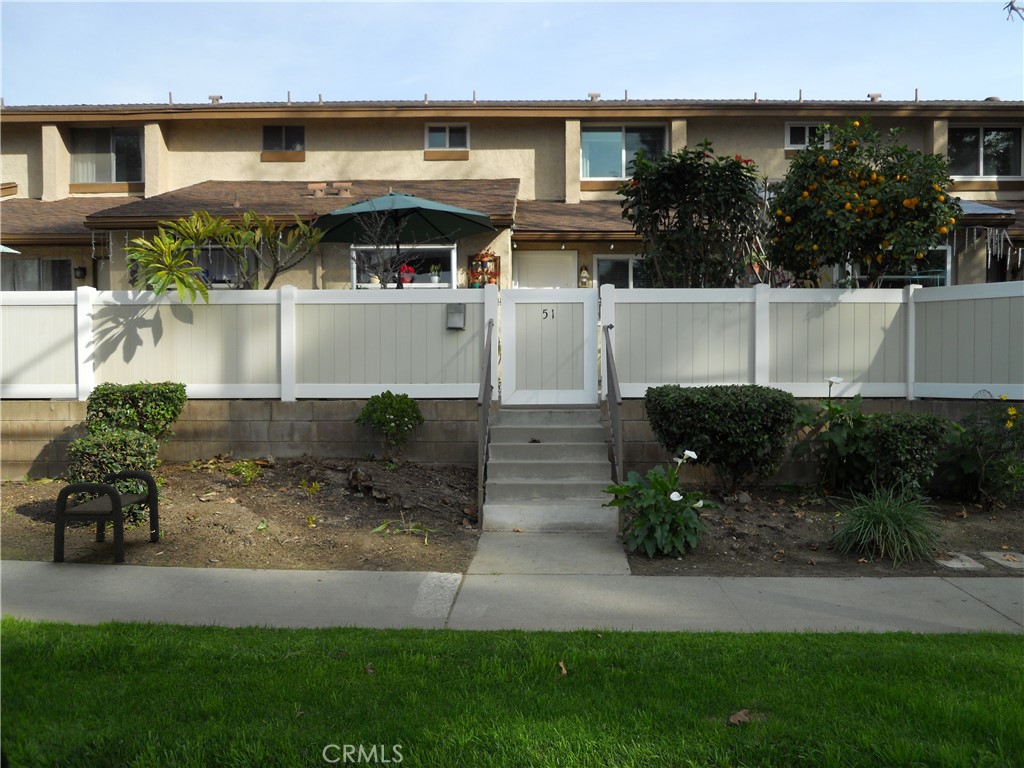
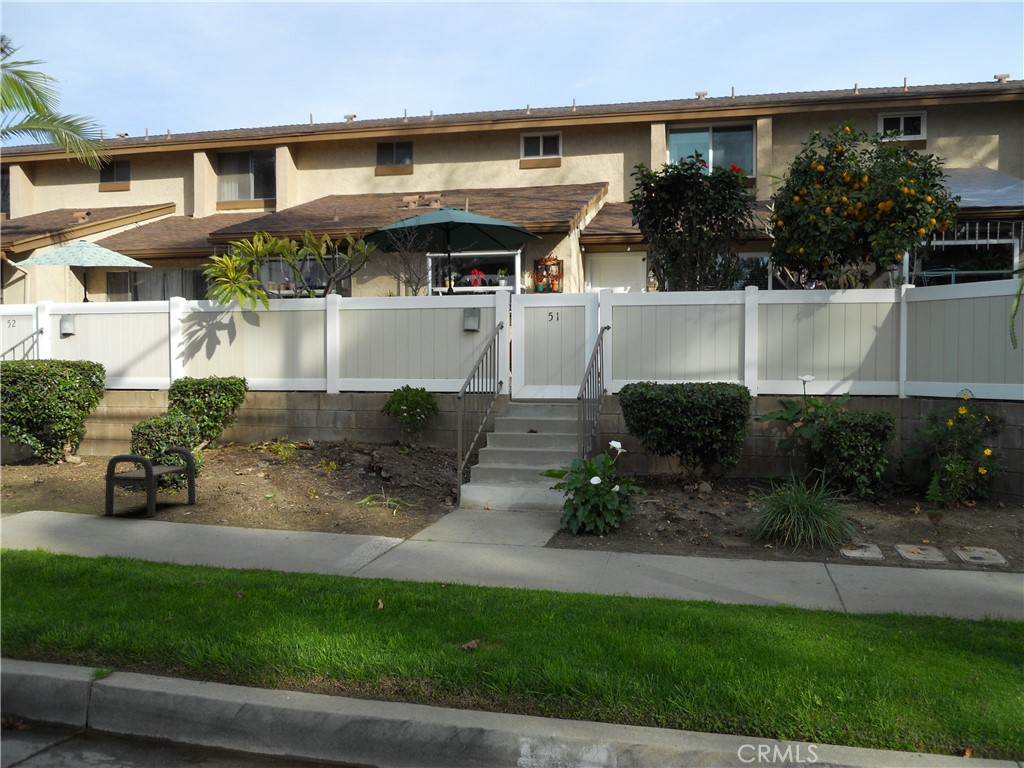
potted tree: none [963,471,986,527] -> present [926,471,946,524]

